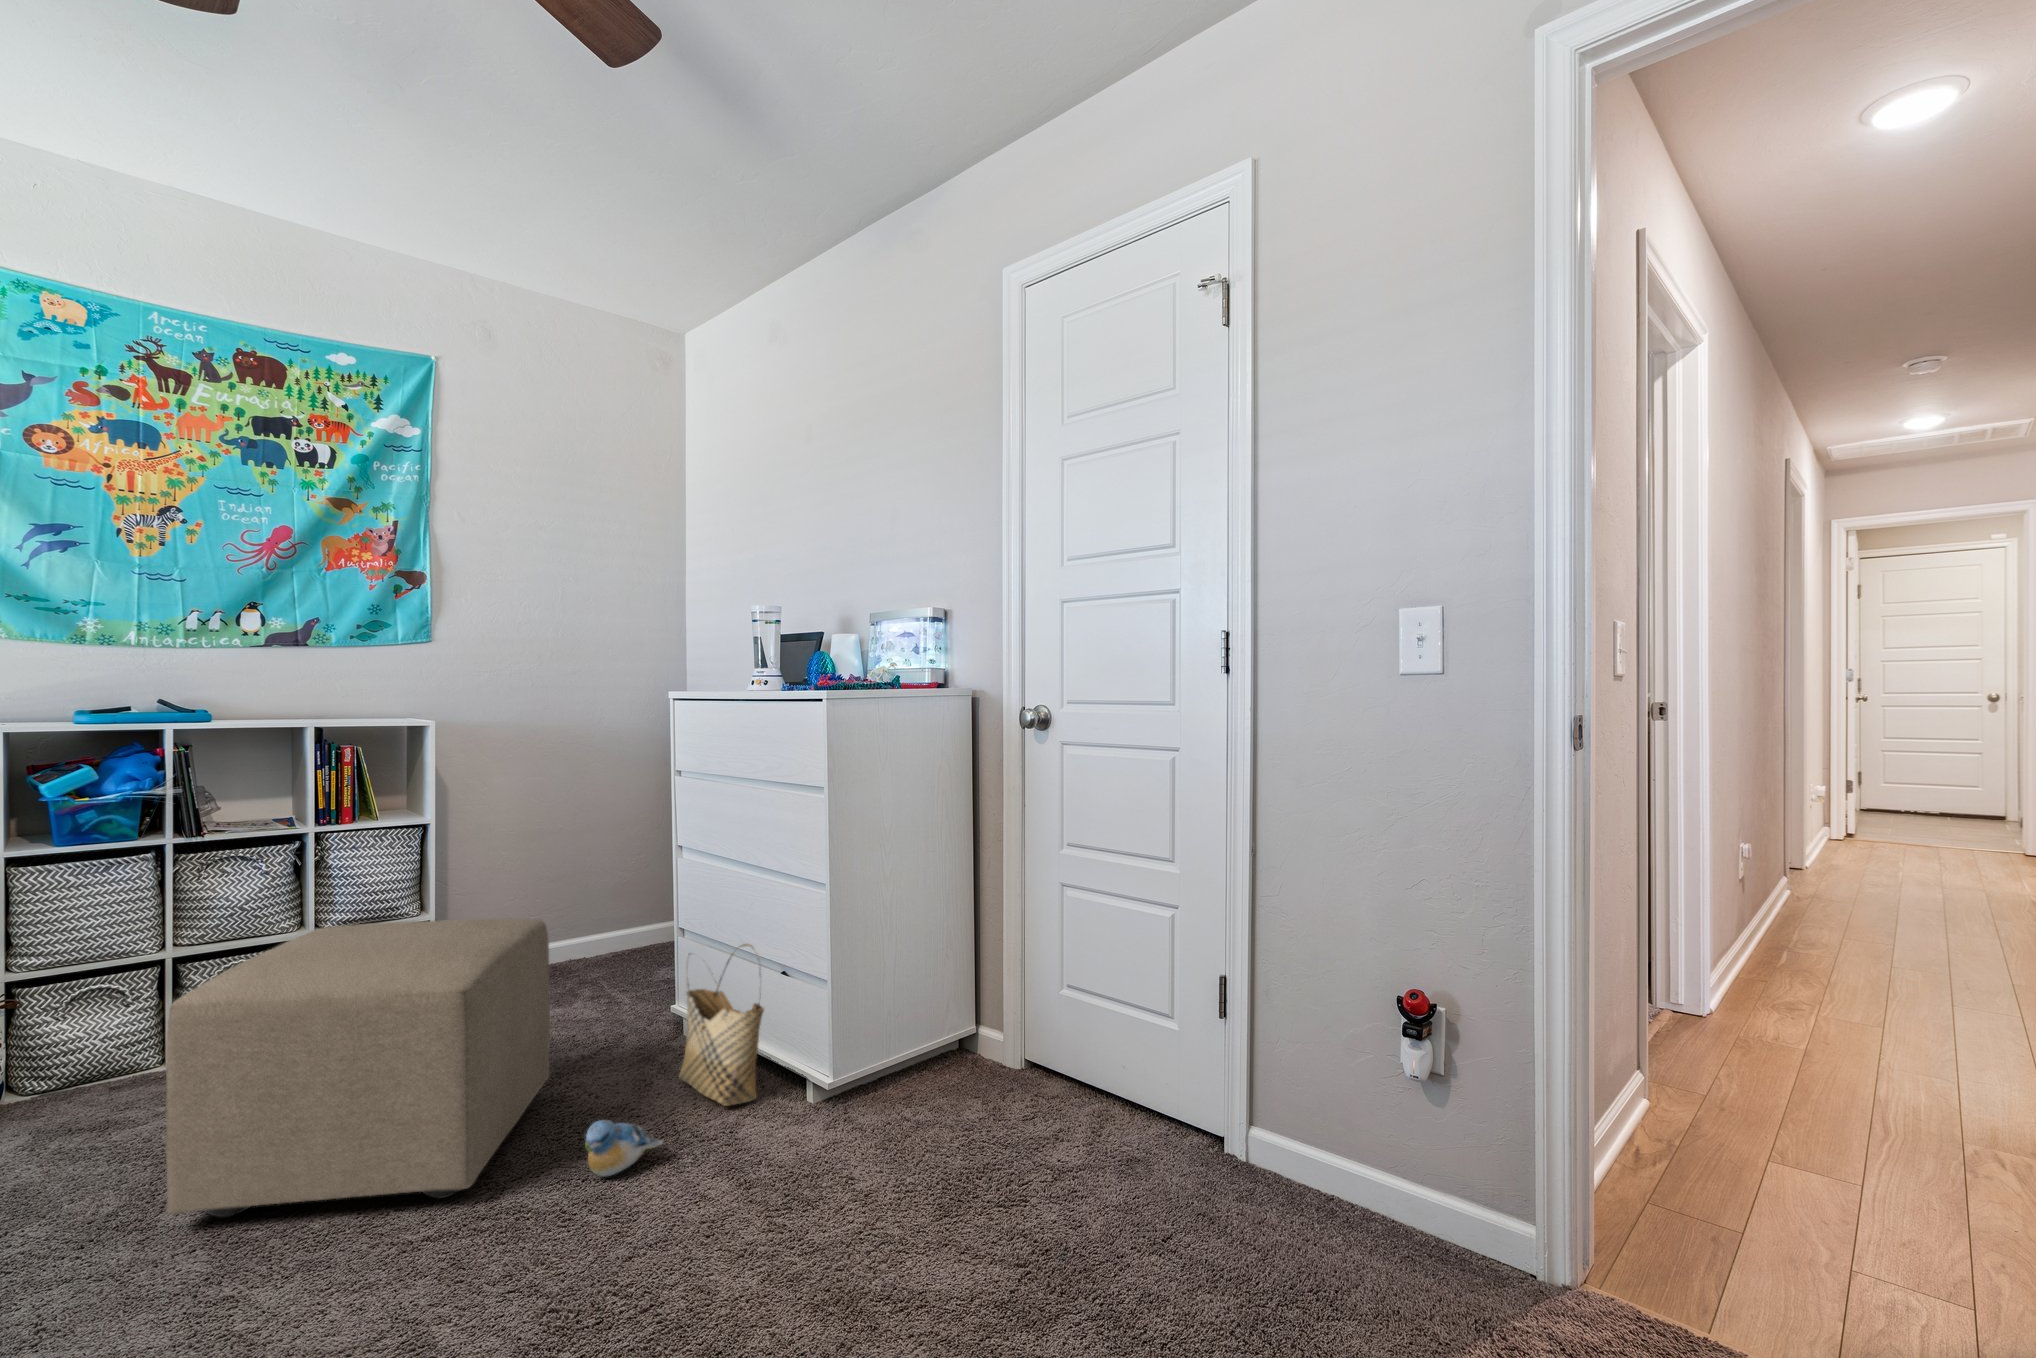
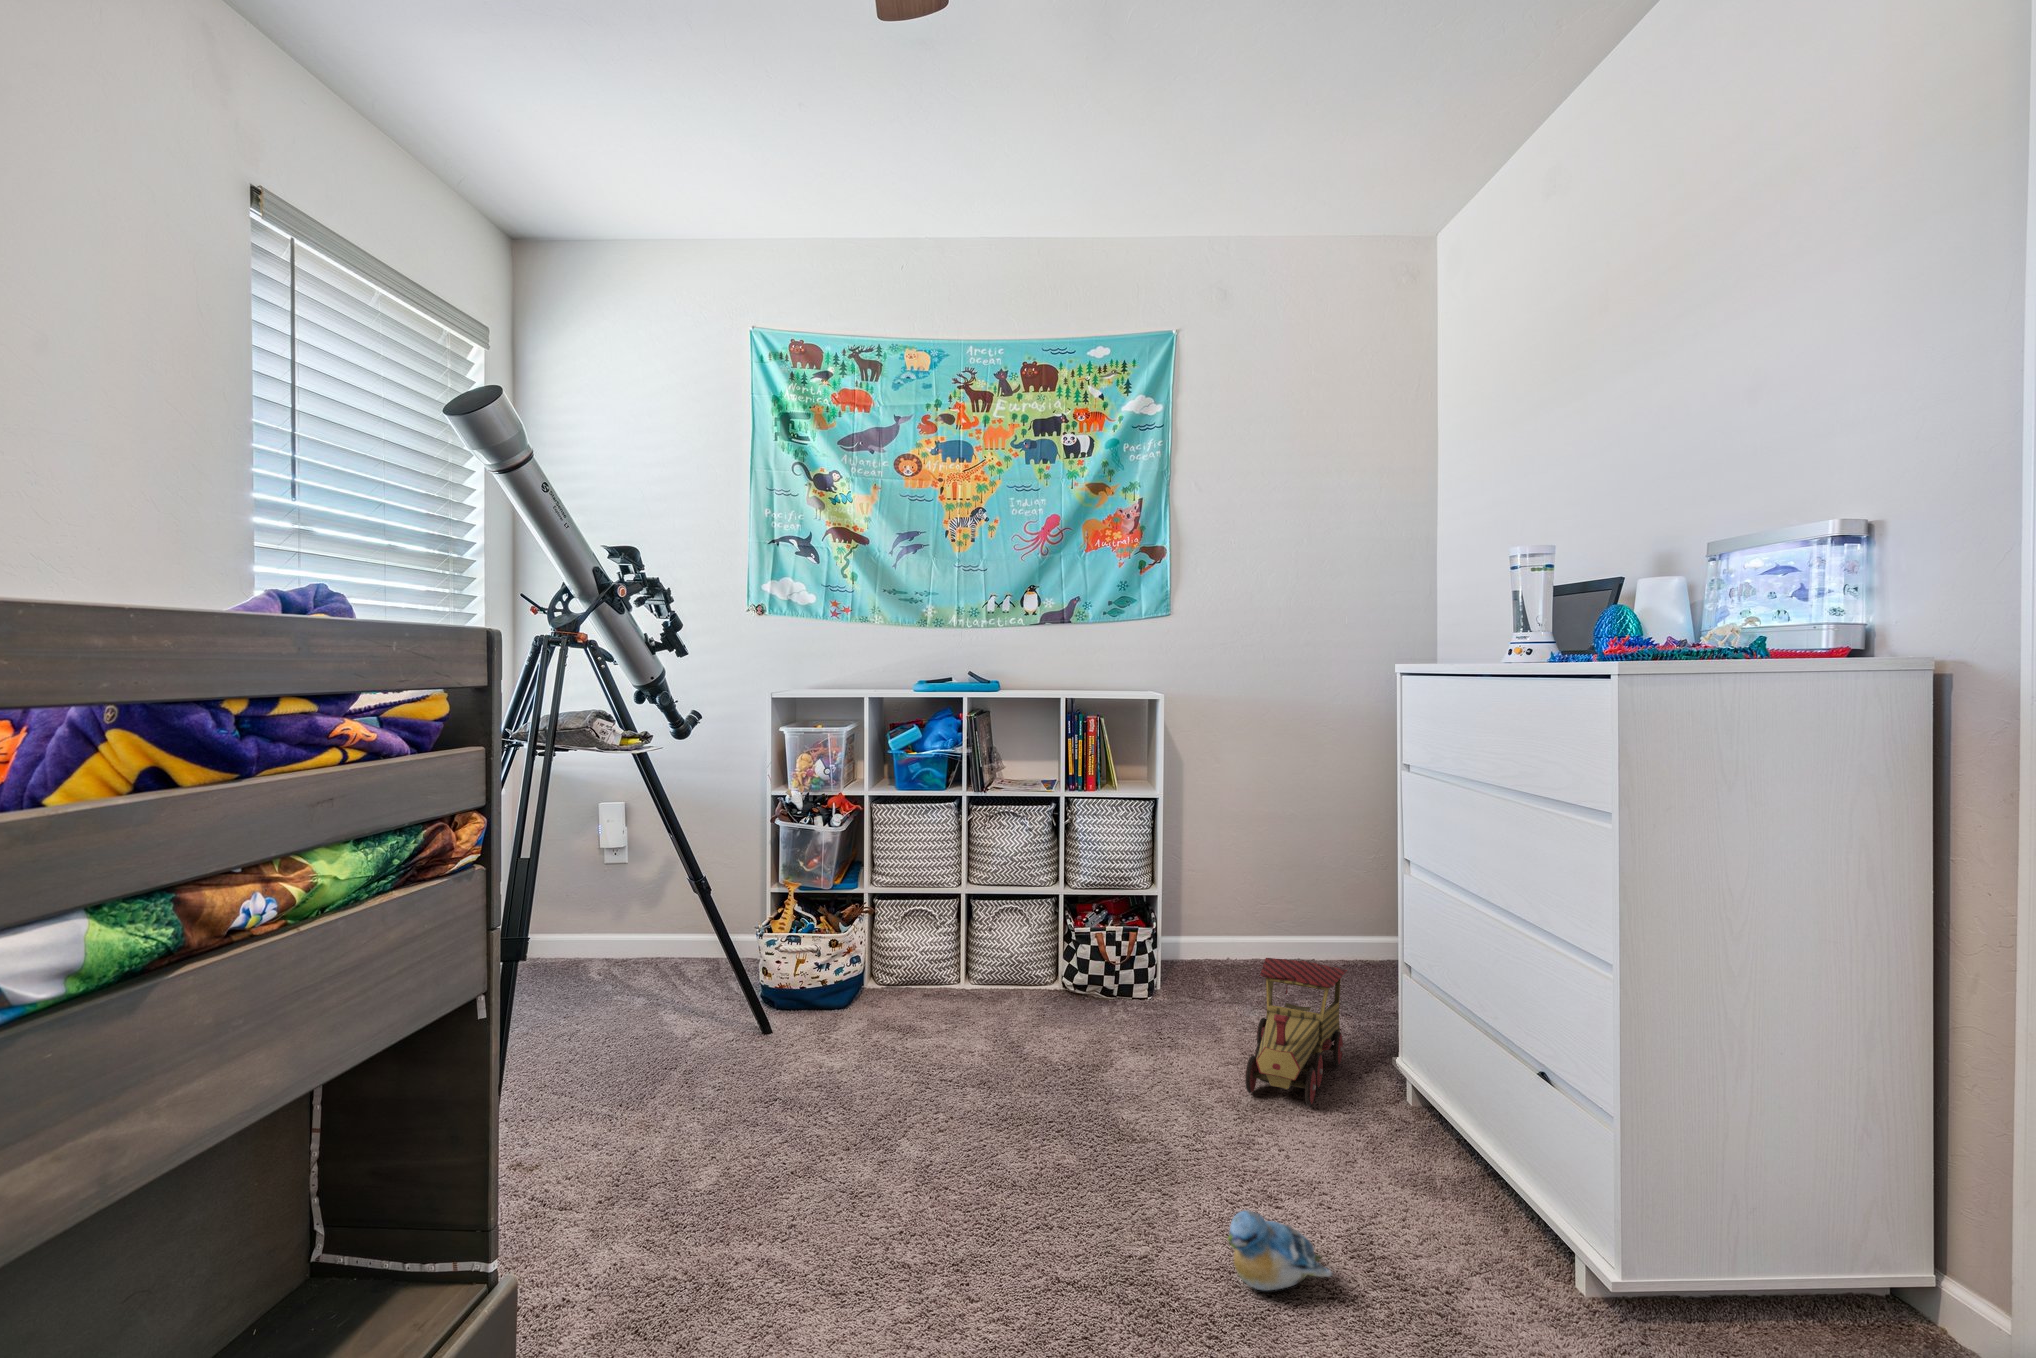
ottoman: present [166,919,550,1217] -> none [887,890,1232,1229]
toy train: none [552,943,630,1063] -> present [1245,958,1347,1106]
woven basket: present [679,944,764,1106] -> none [1381,1014,1499,1257]

